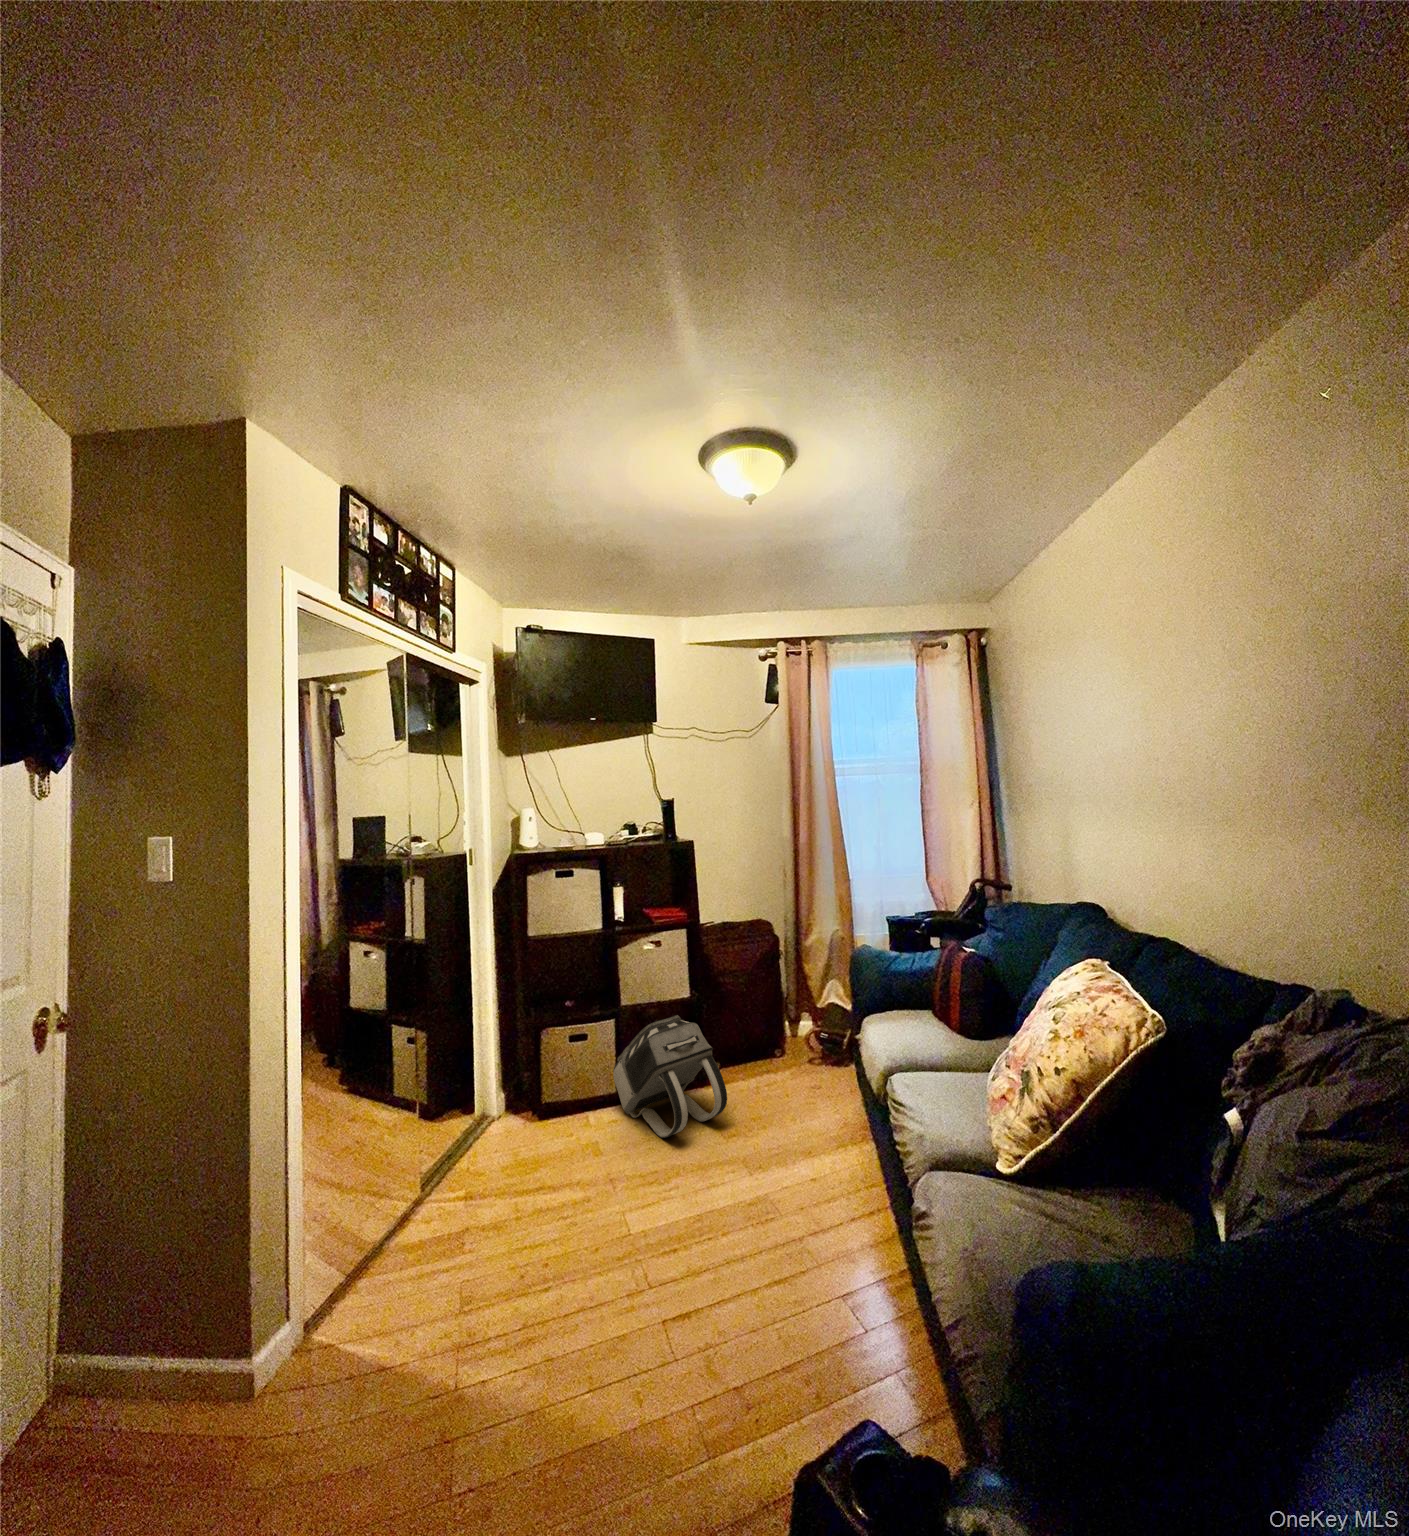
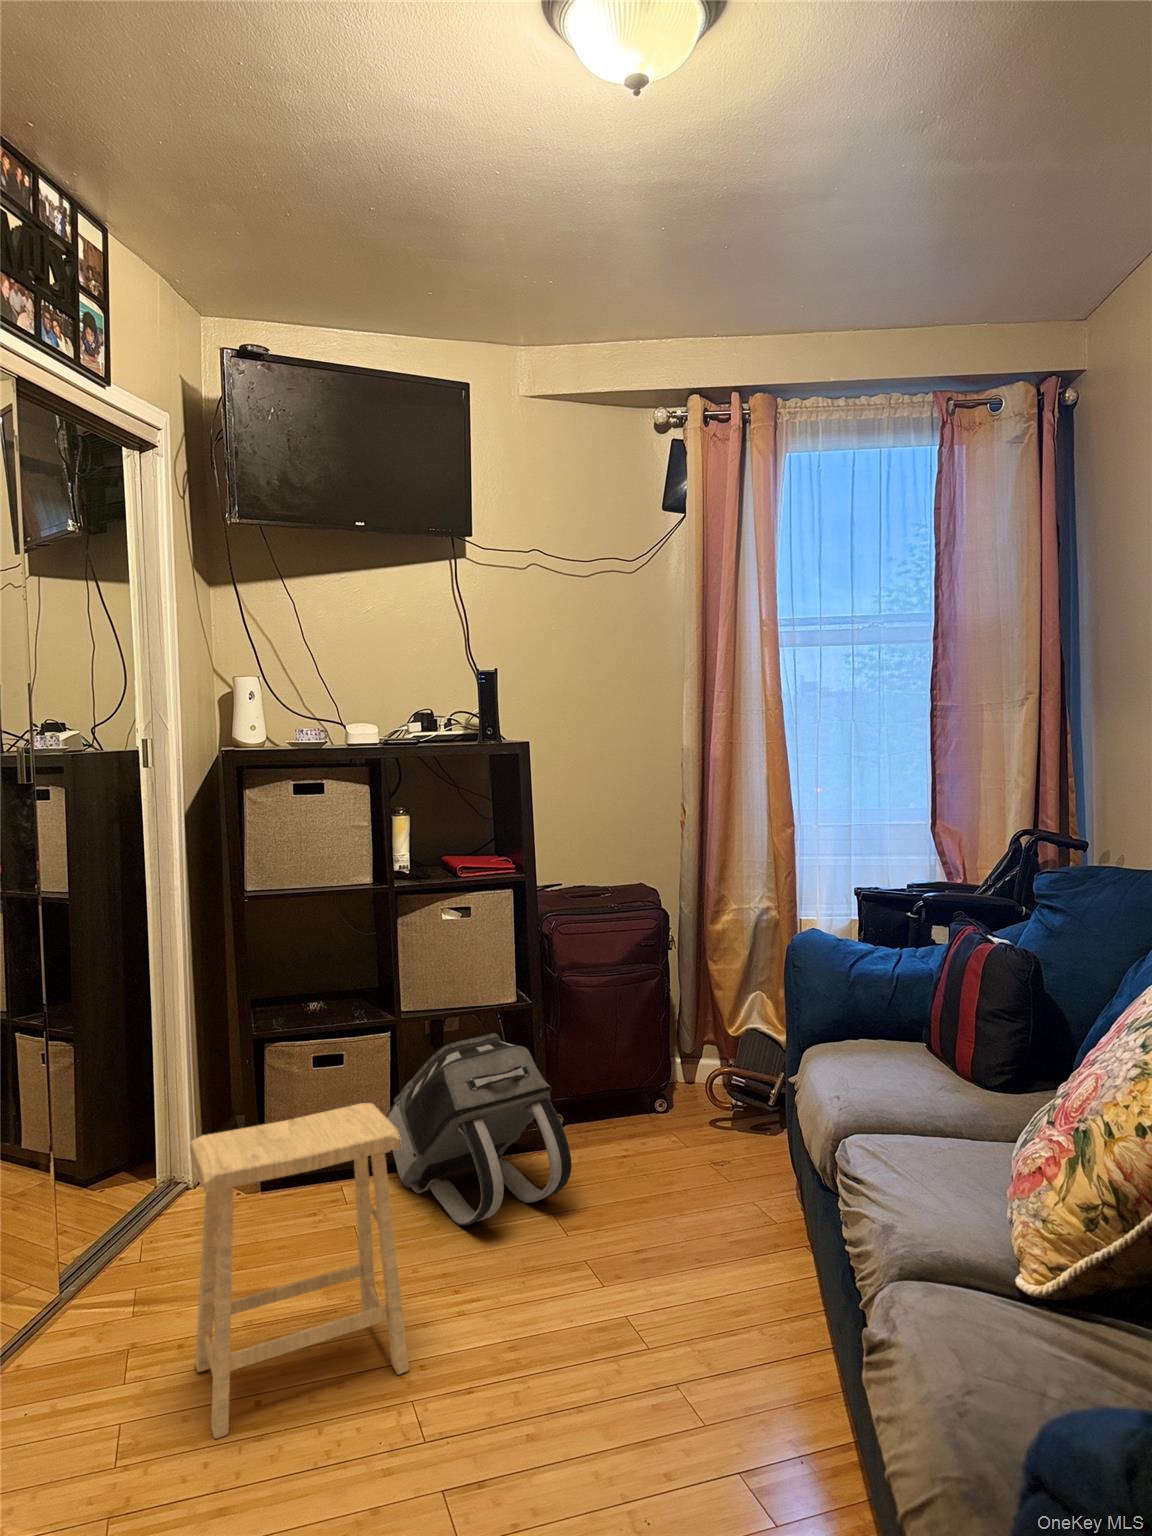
footstool: none [508,1065,639,1282] -> present [190,1103,409,1439]

